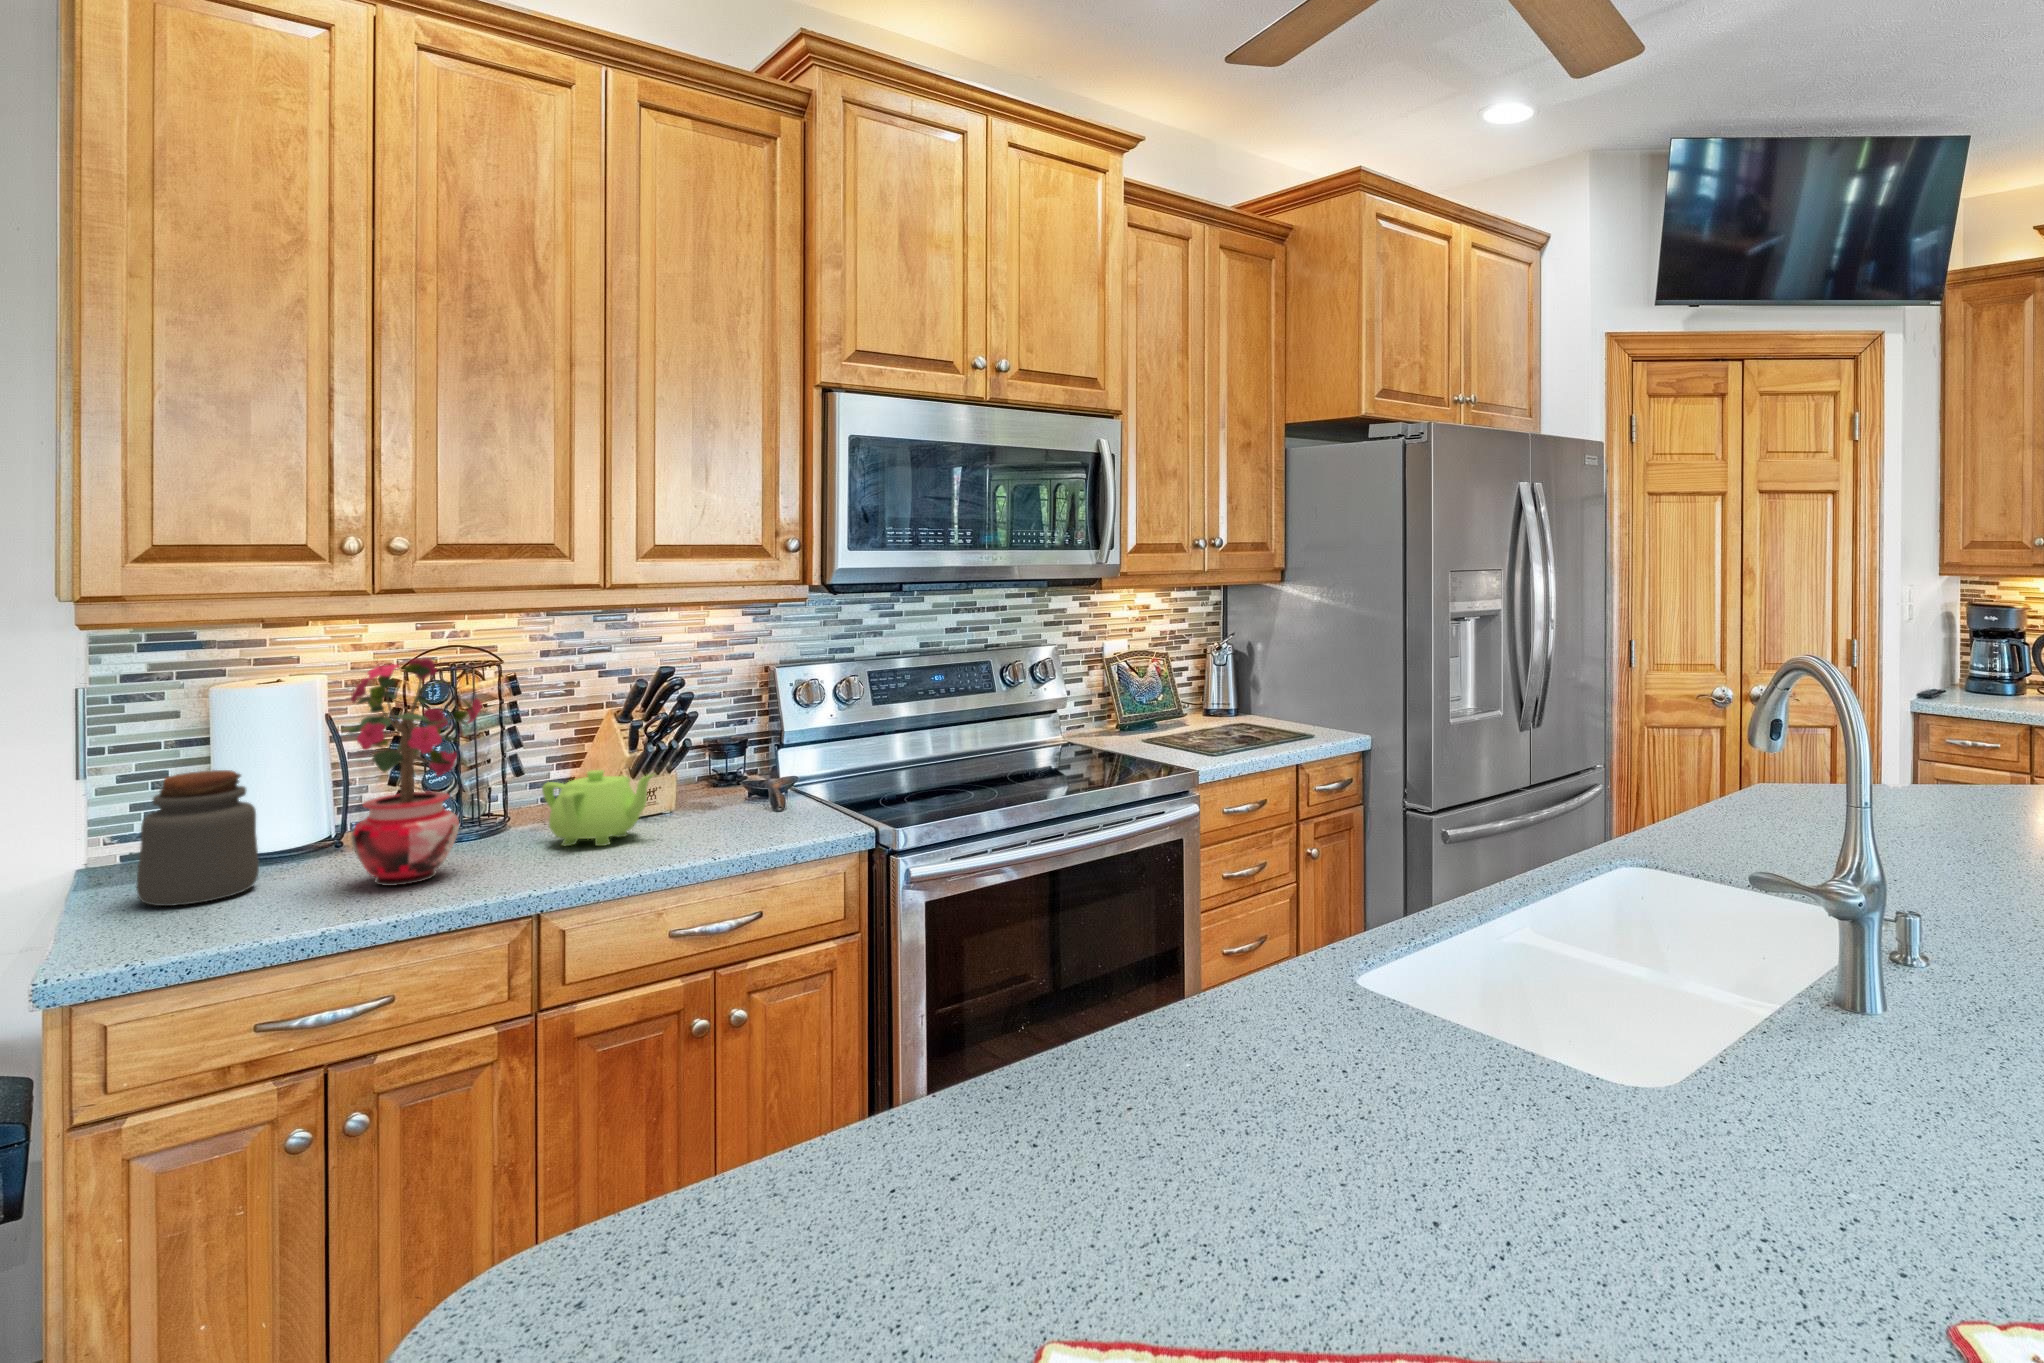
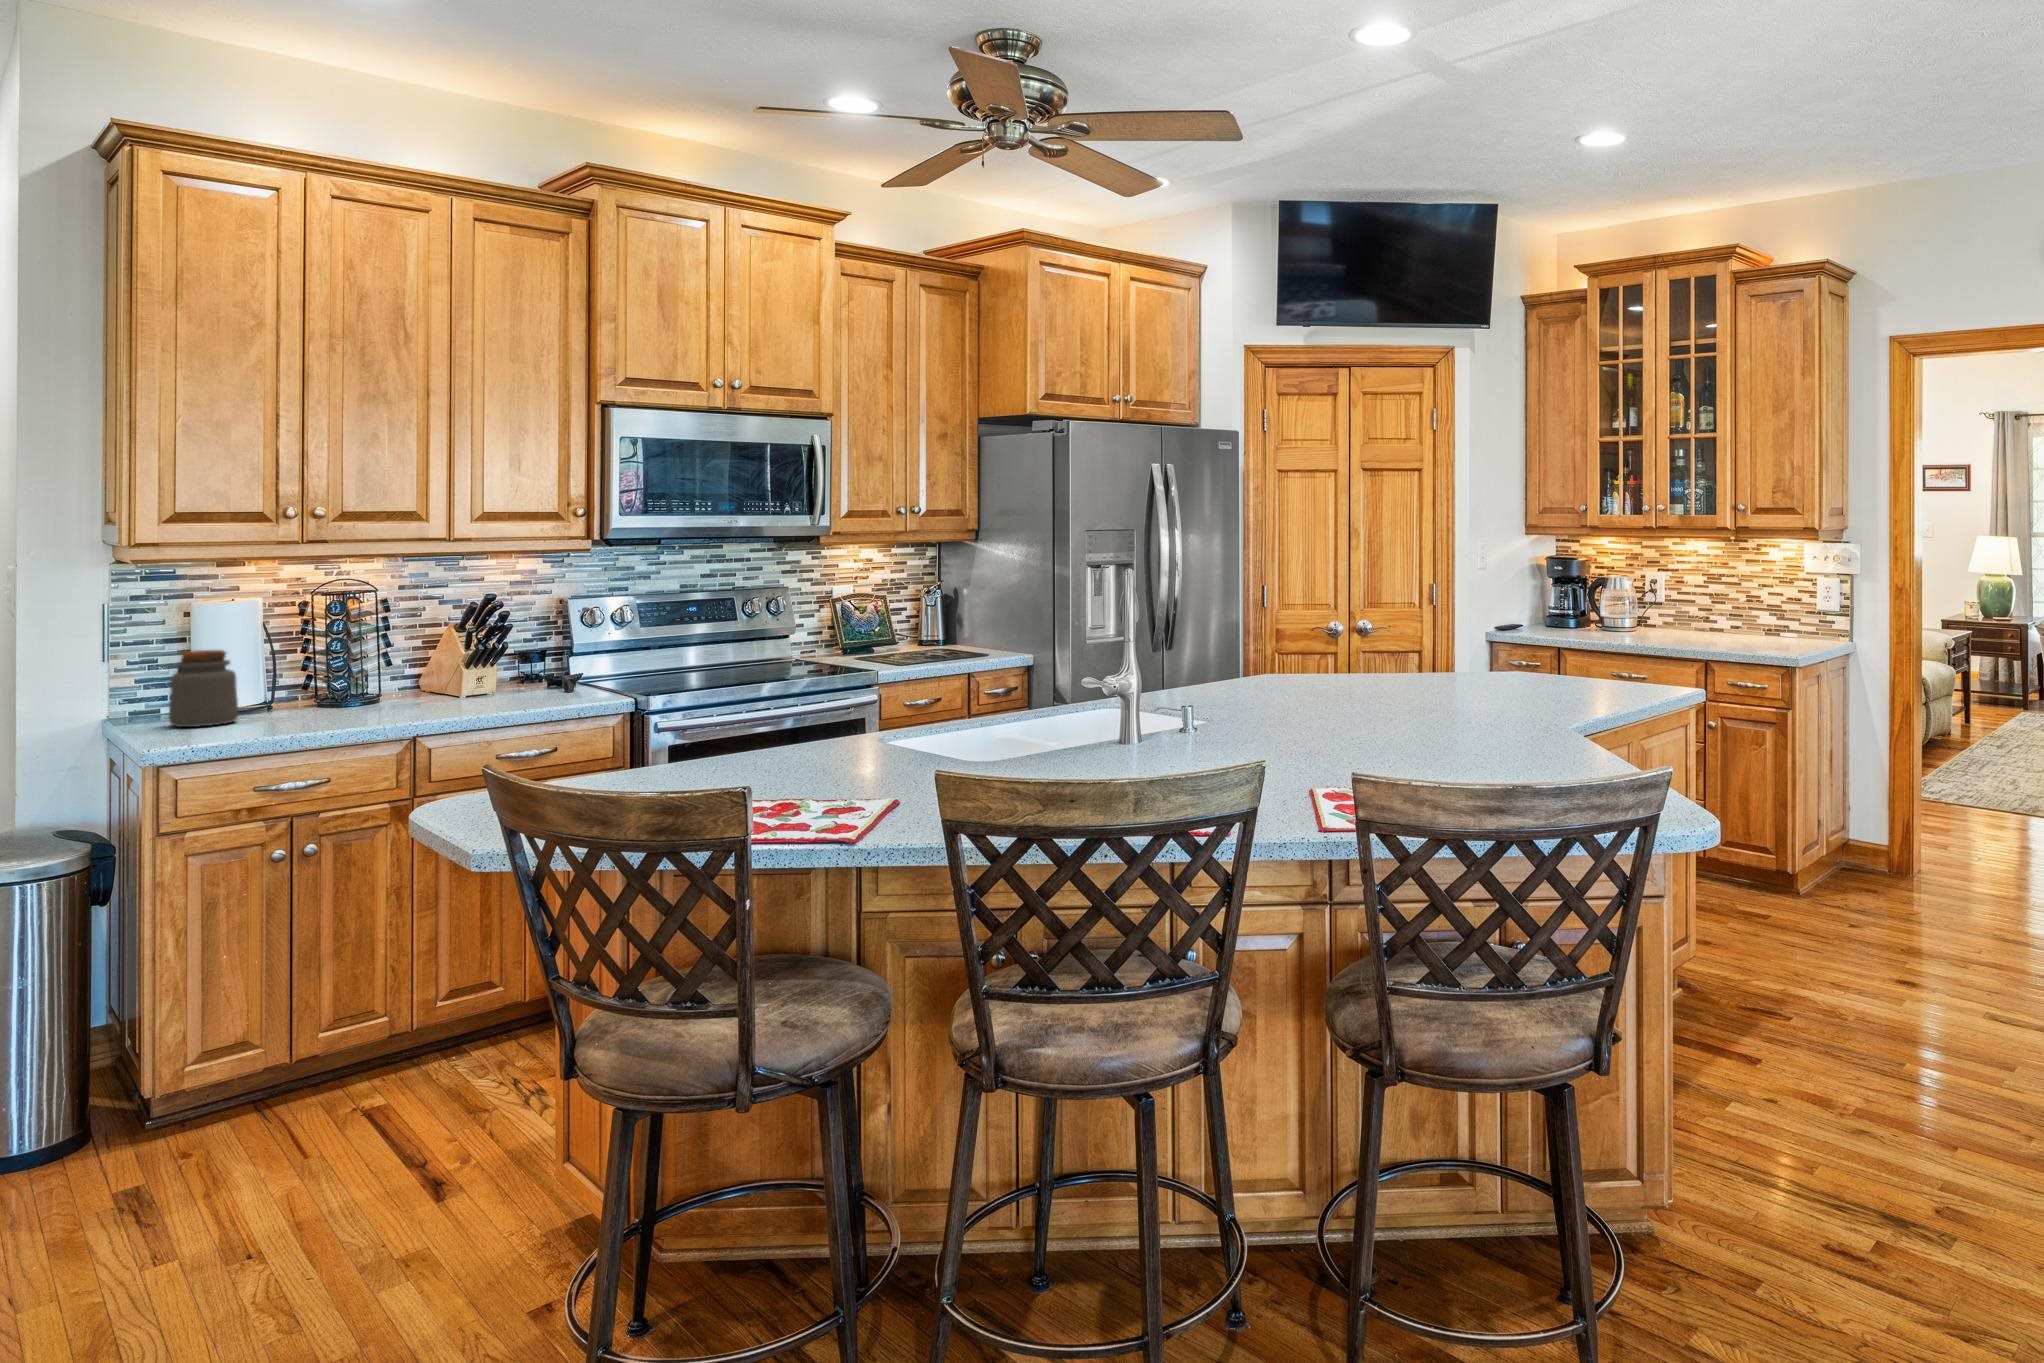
potted plant: present [344,658,482,886] -> none [285,580,381,719]
teapot: present [542,770,653,846] -> none [410,658,488,706]

